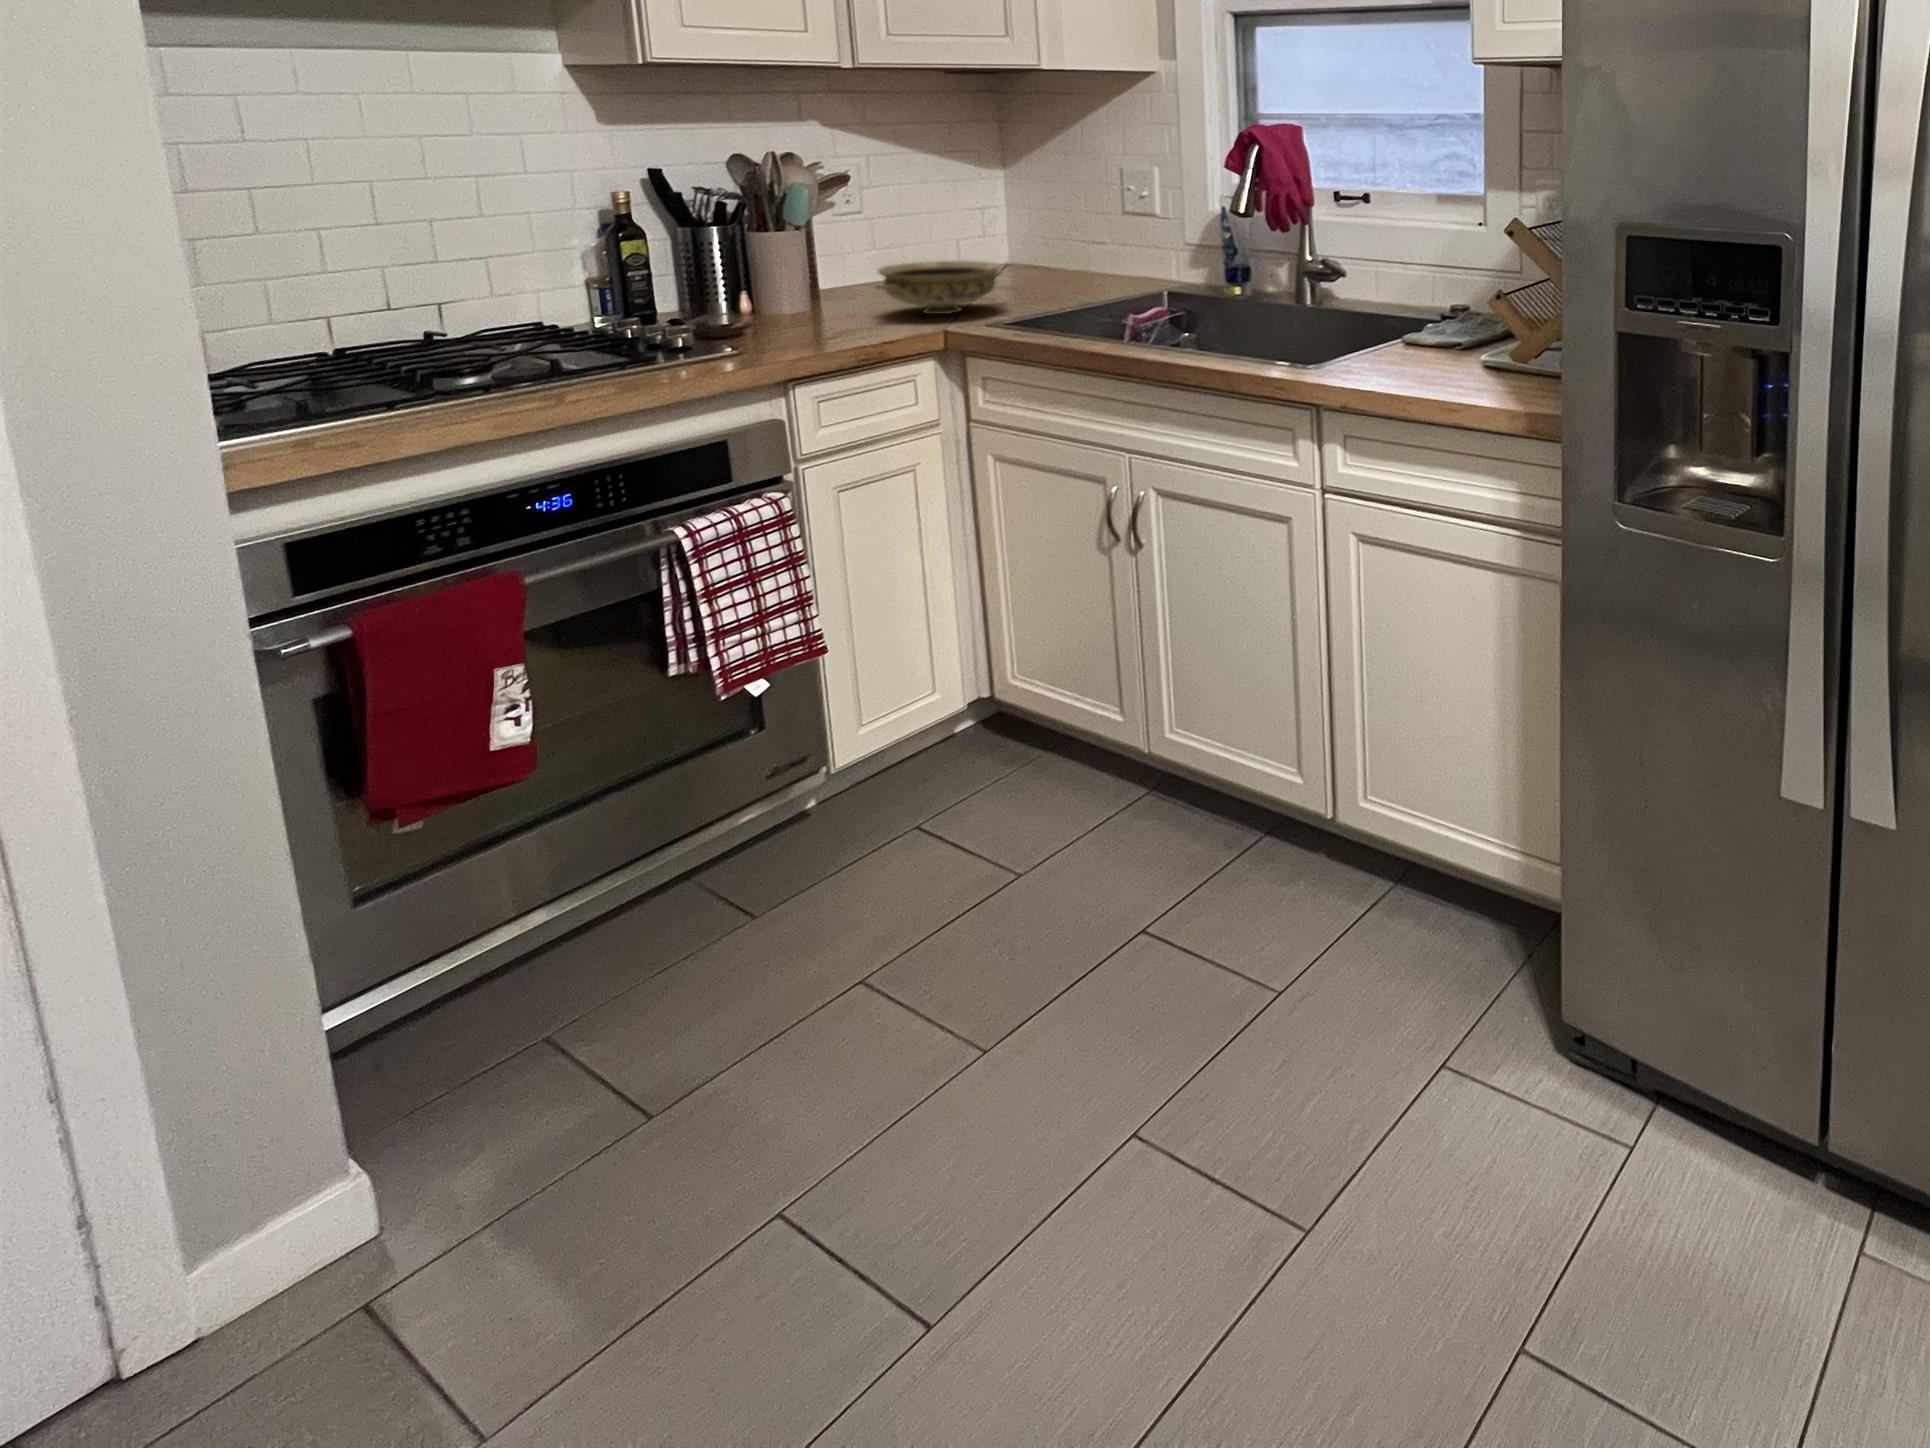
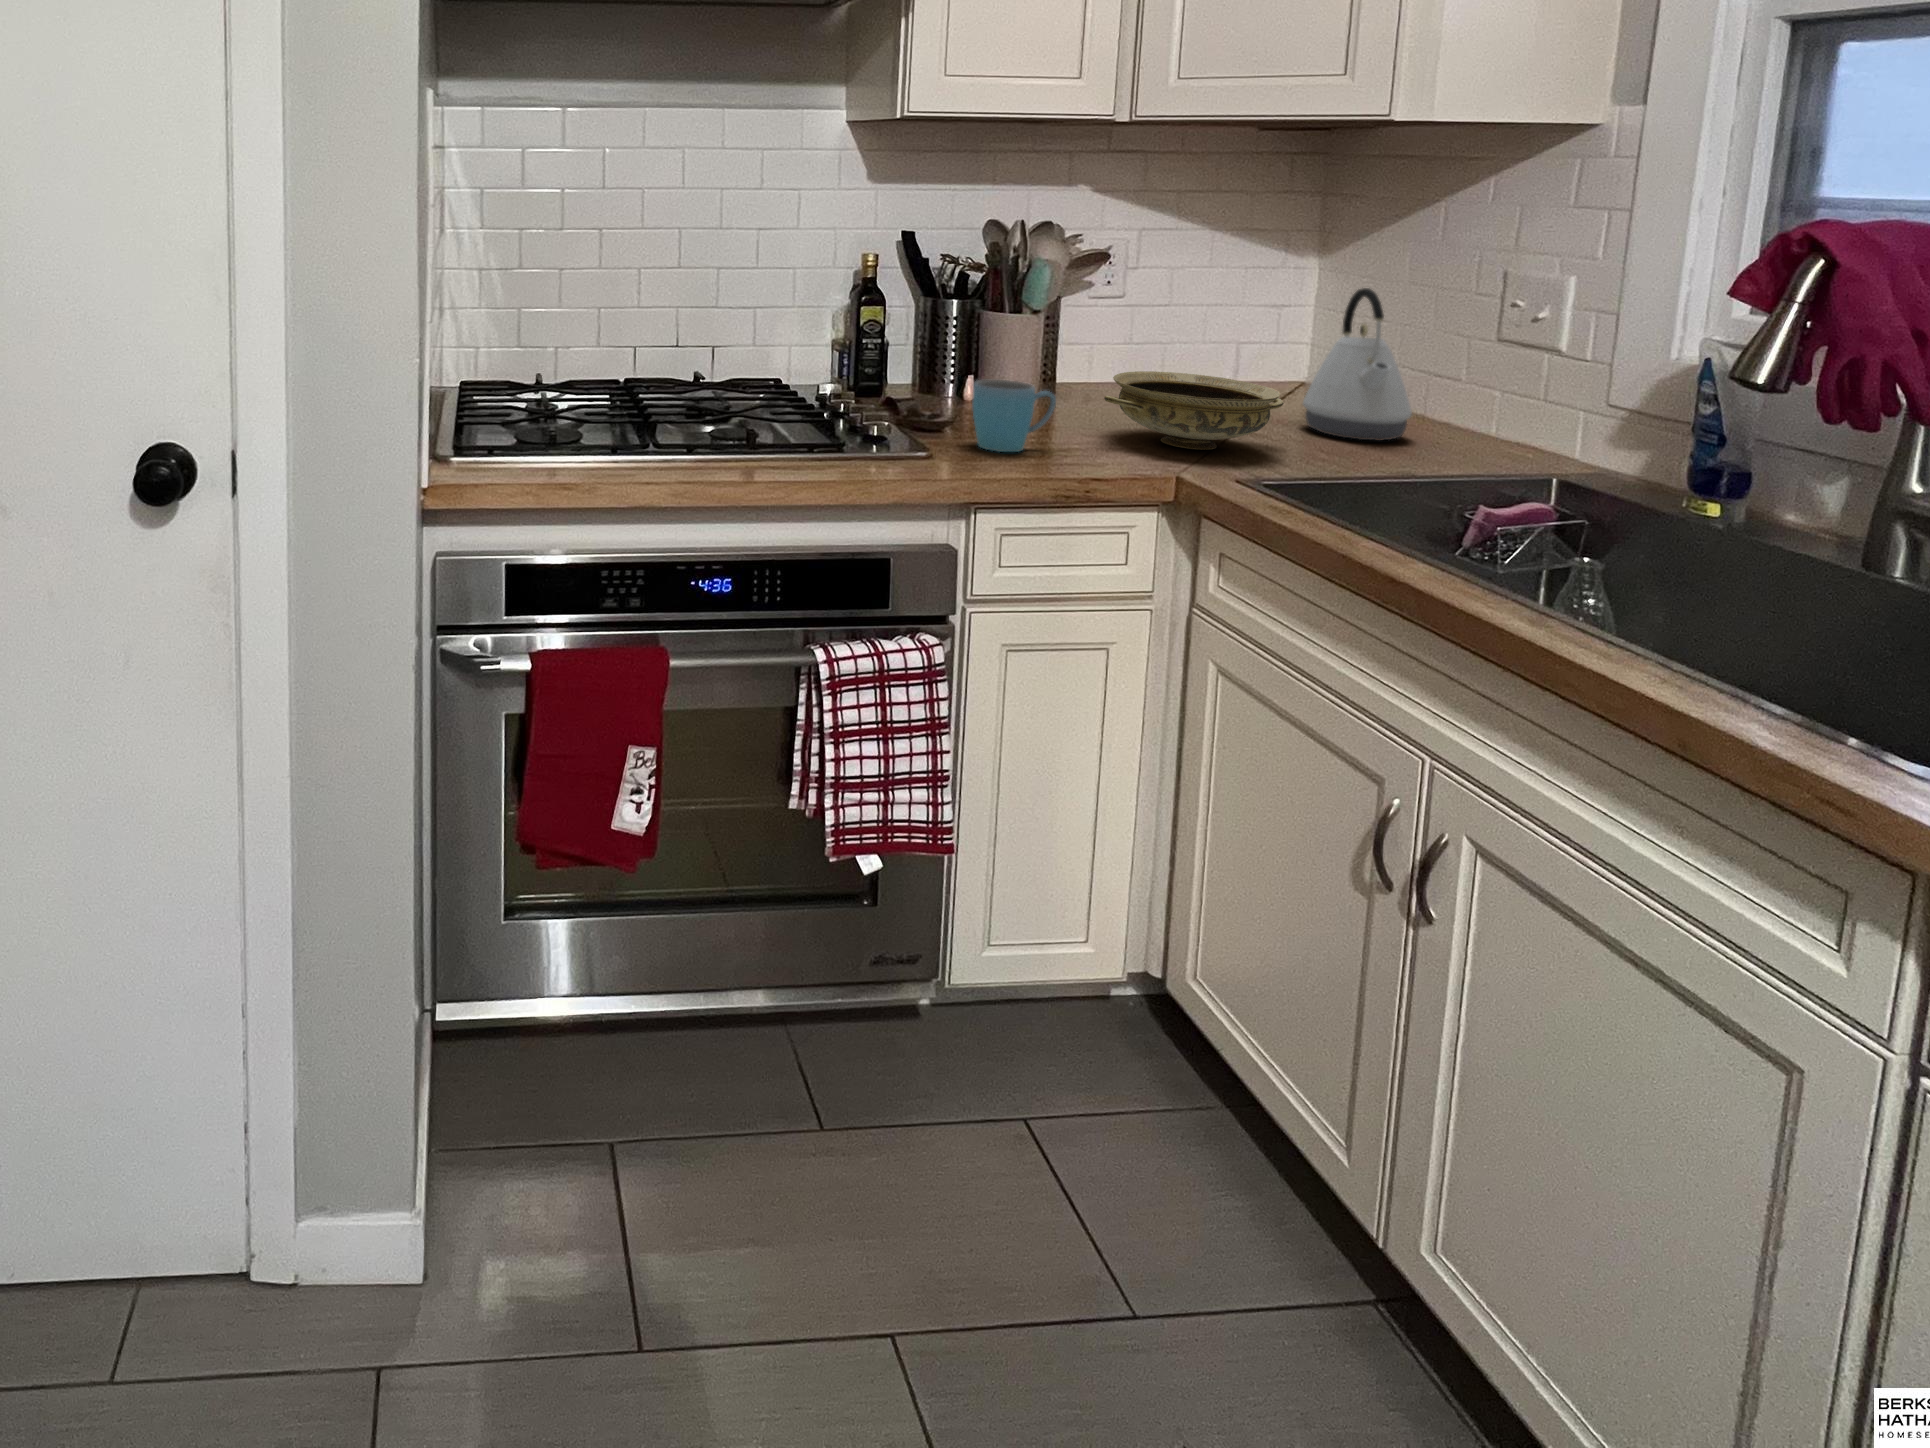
kettle: none [1012,186,1080,291] -> present [1303,288,1412,440]
mug: none [766,284,839,341] -> present [972,379,1056,452]

